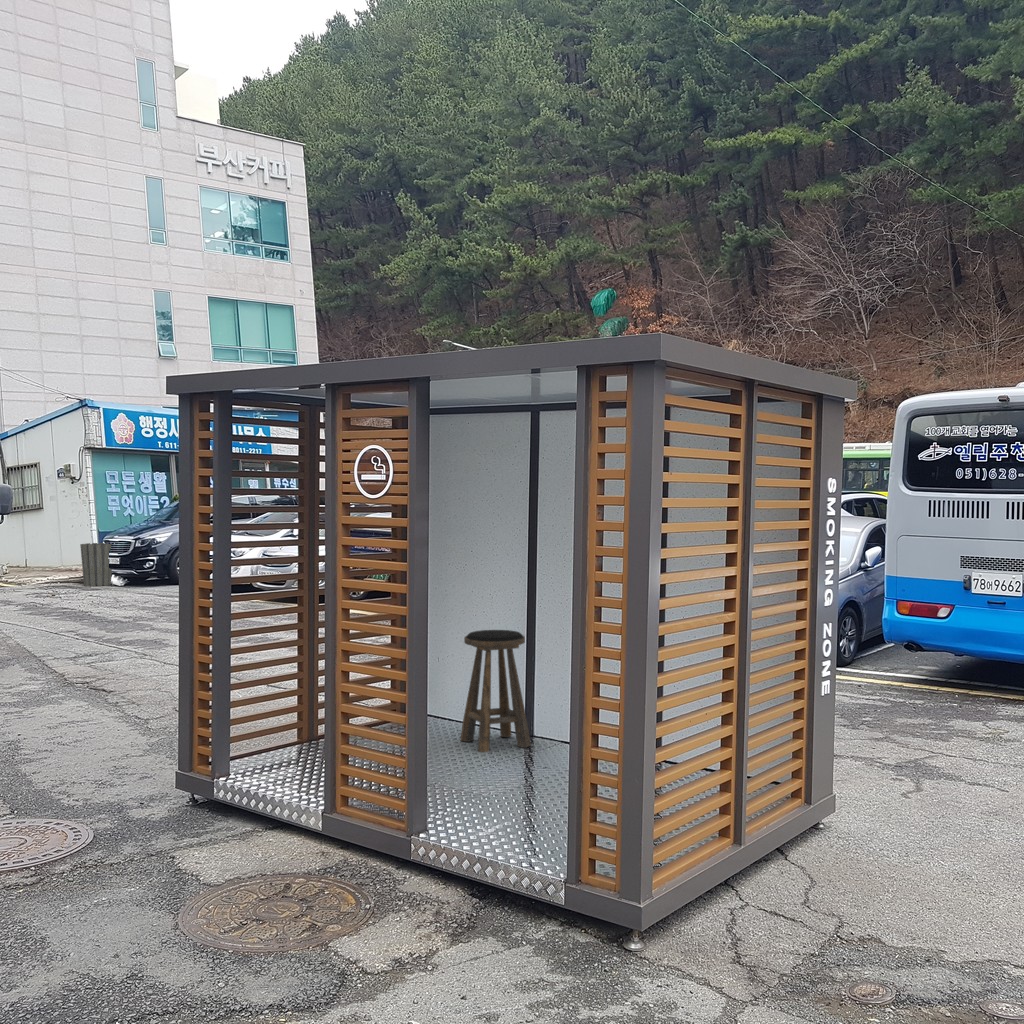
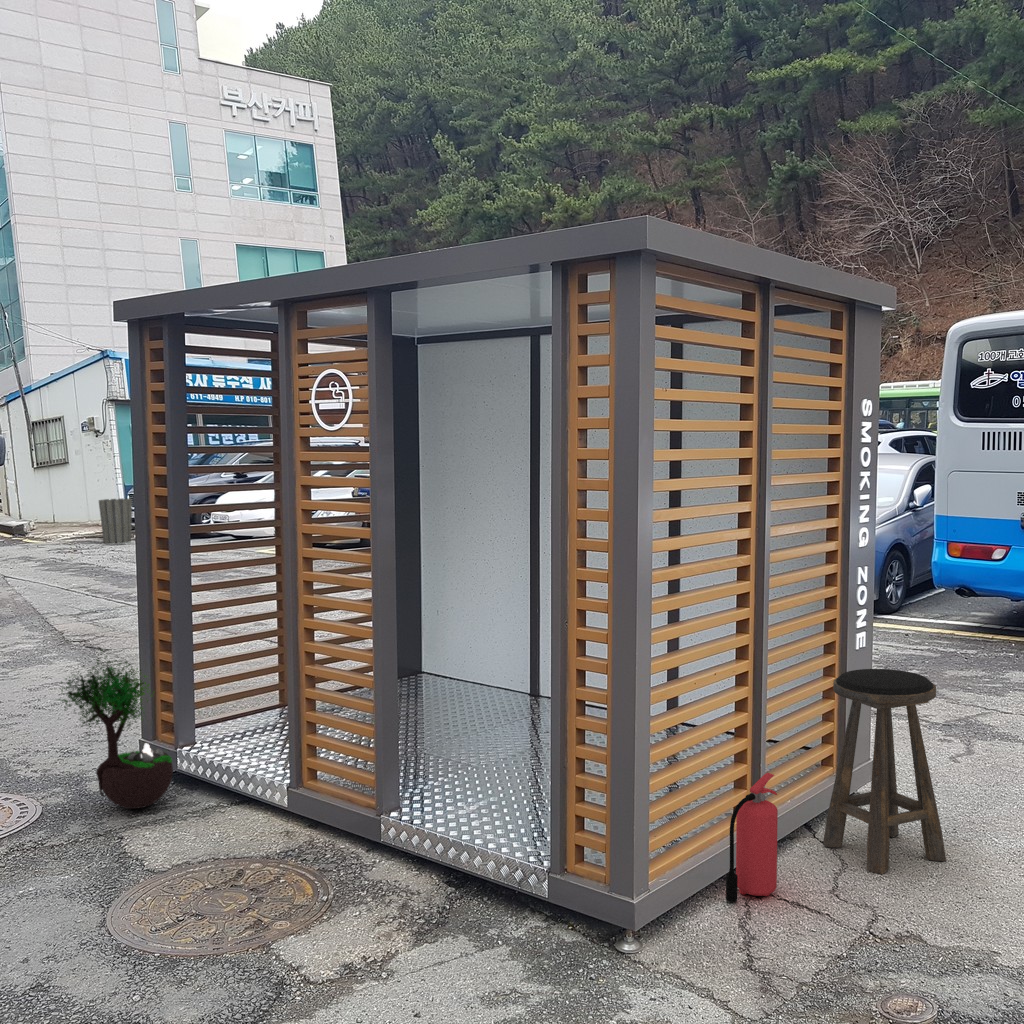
stool: present [461,630,531,752] -> present [823,669,946,874]
potted tree: none [111,687,215,833] -> present [58,660,173,809]
fire extinguisher: none [715,799,759,910] -> present [726,773,778,902]

